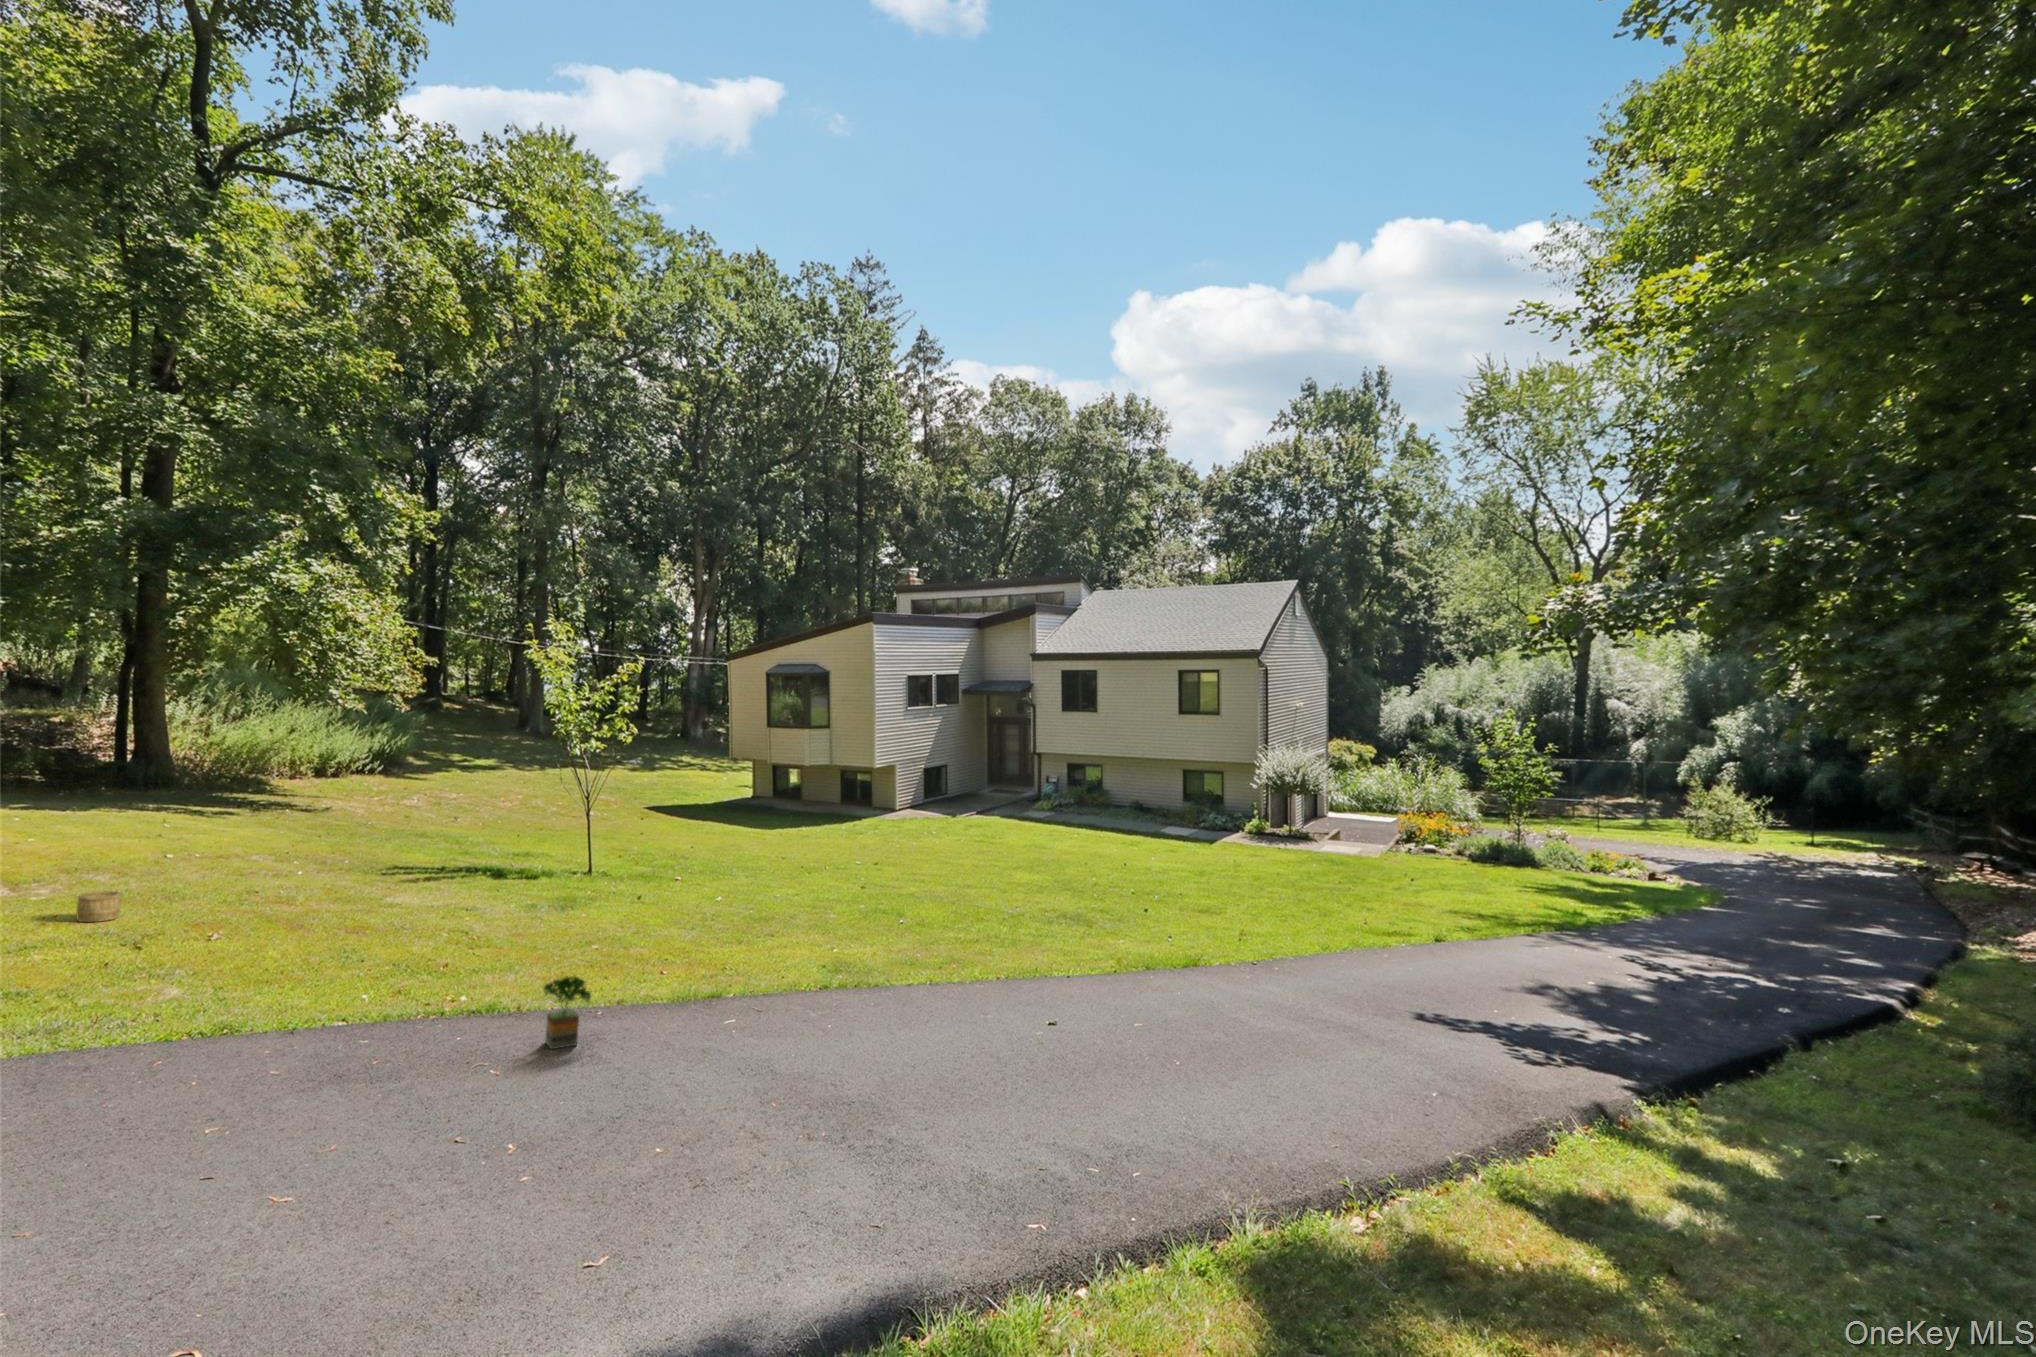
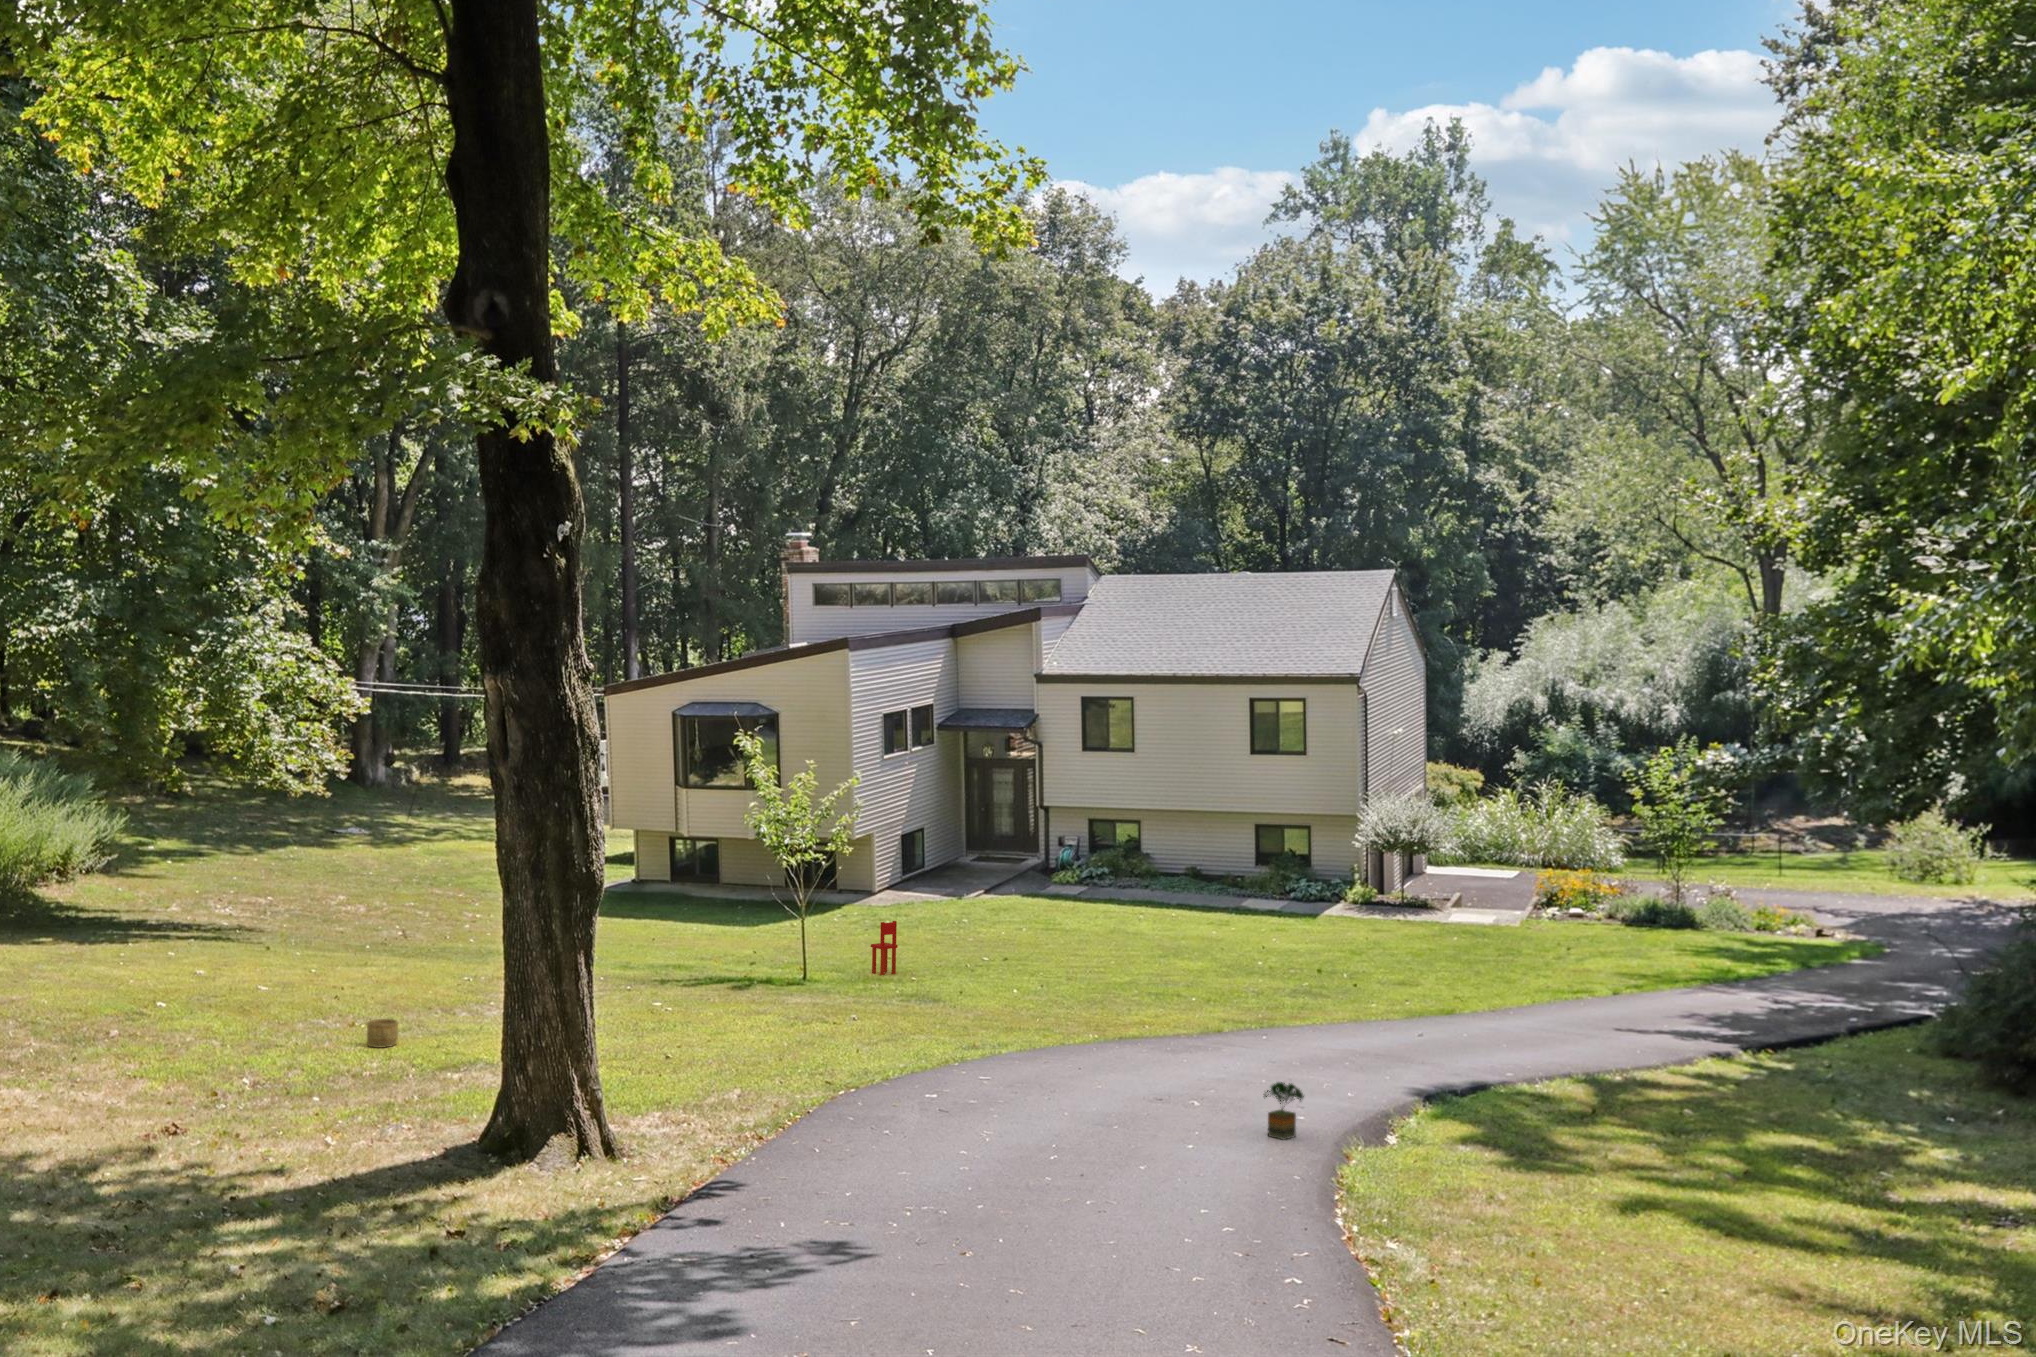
chair: none [800,824,822,871] -> present [871,921,898,975]
potted tree: present [543,976,591,1049] -> present [1263,1082,1304,1140]

